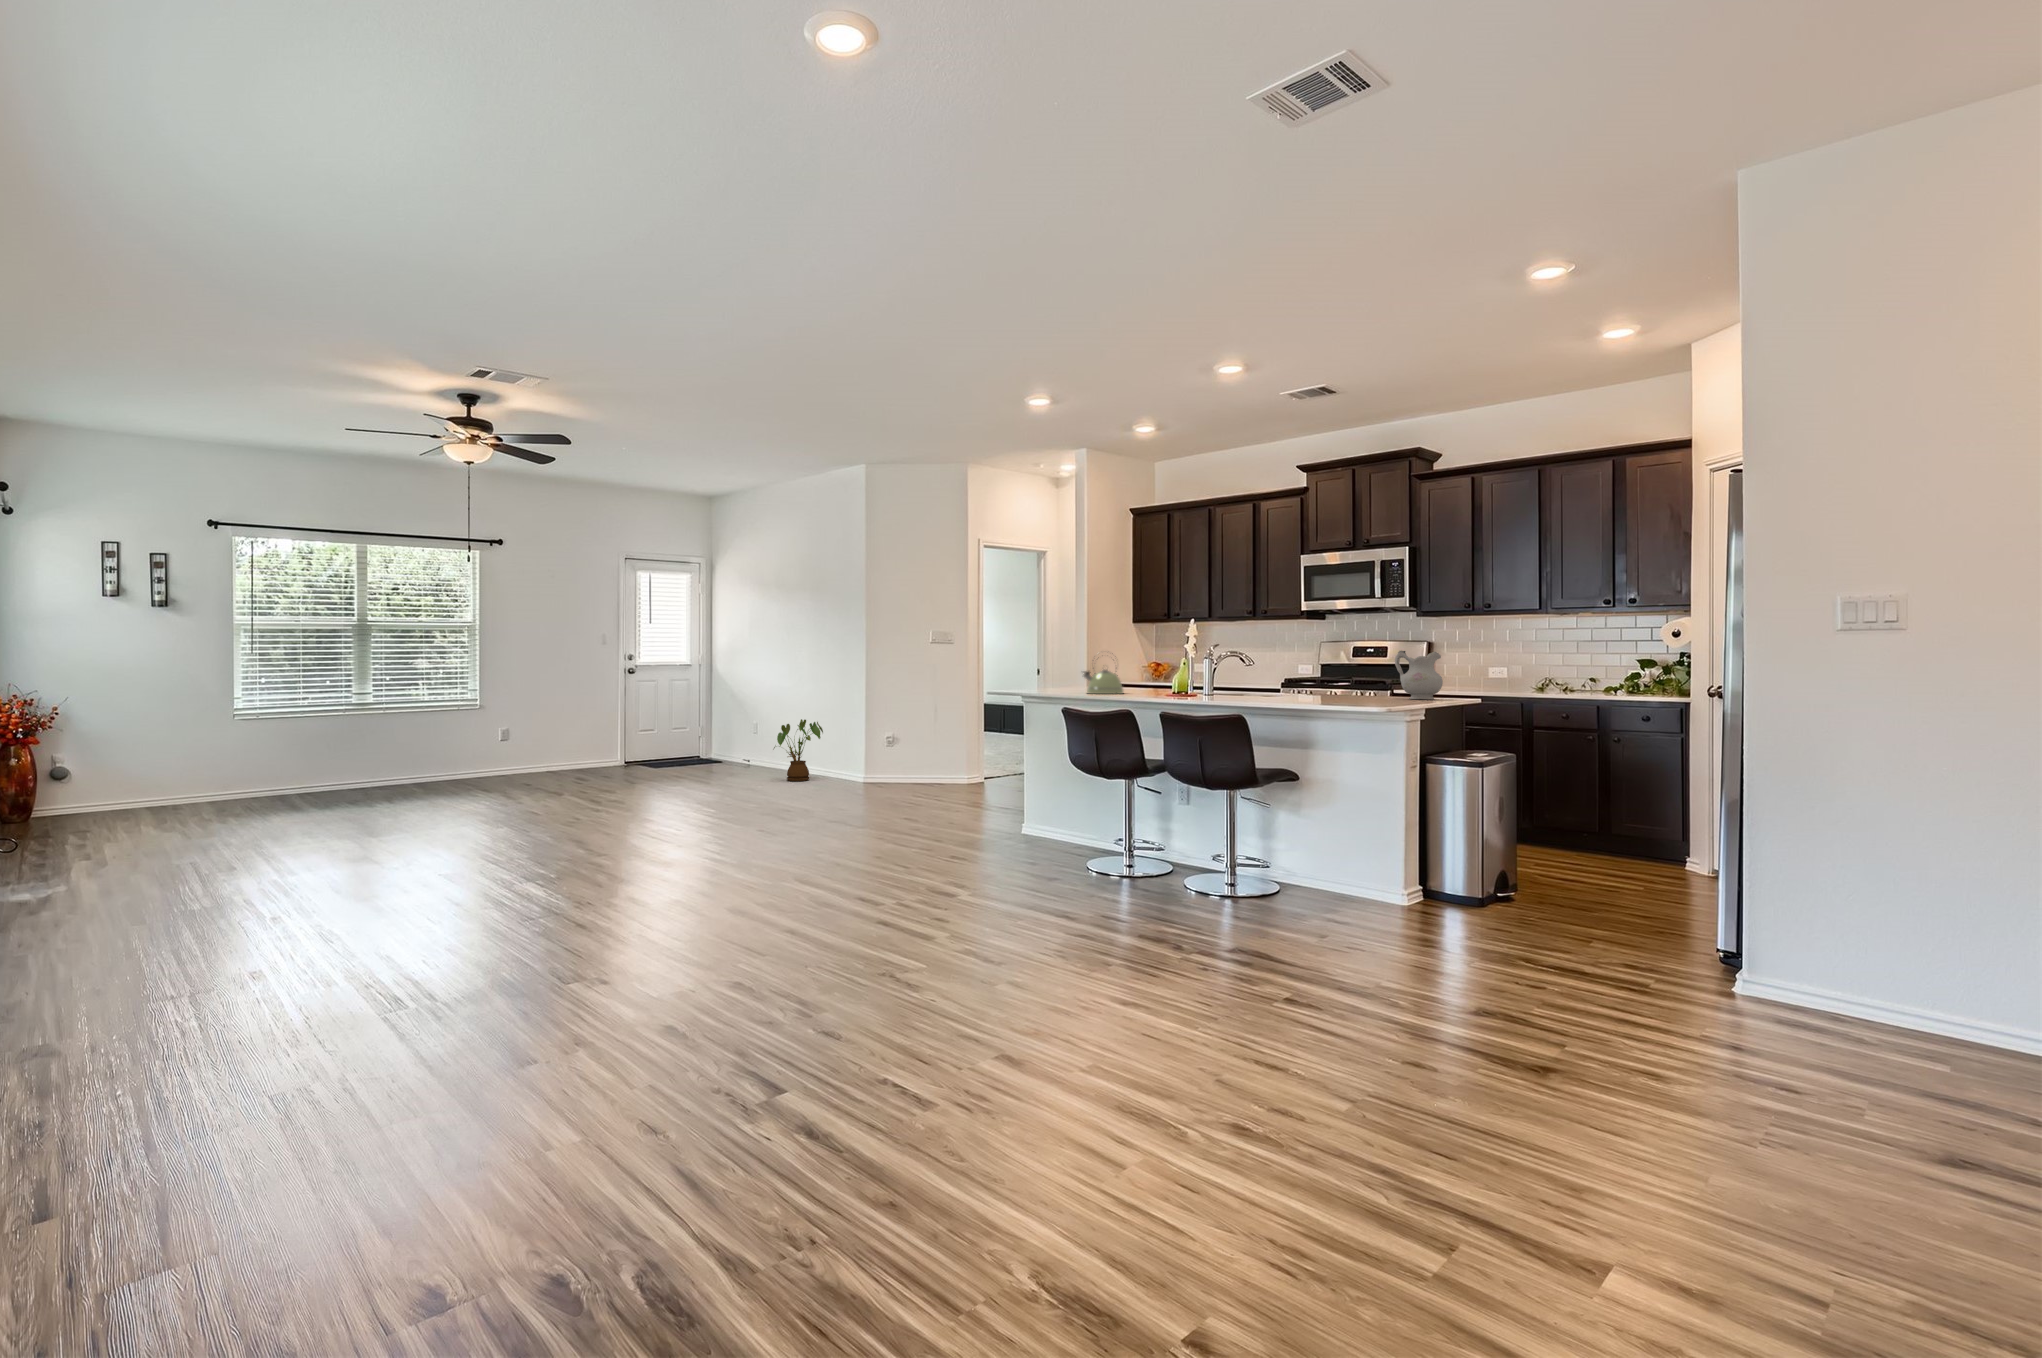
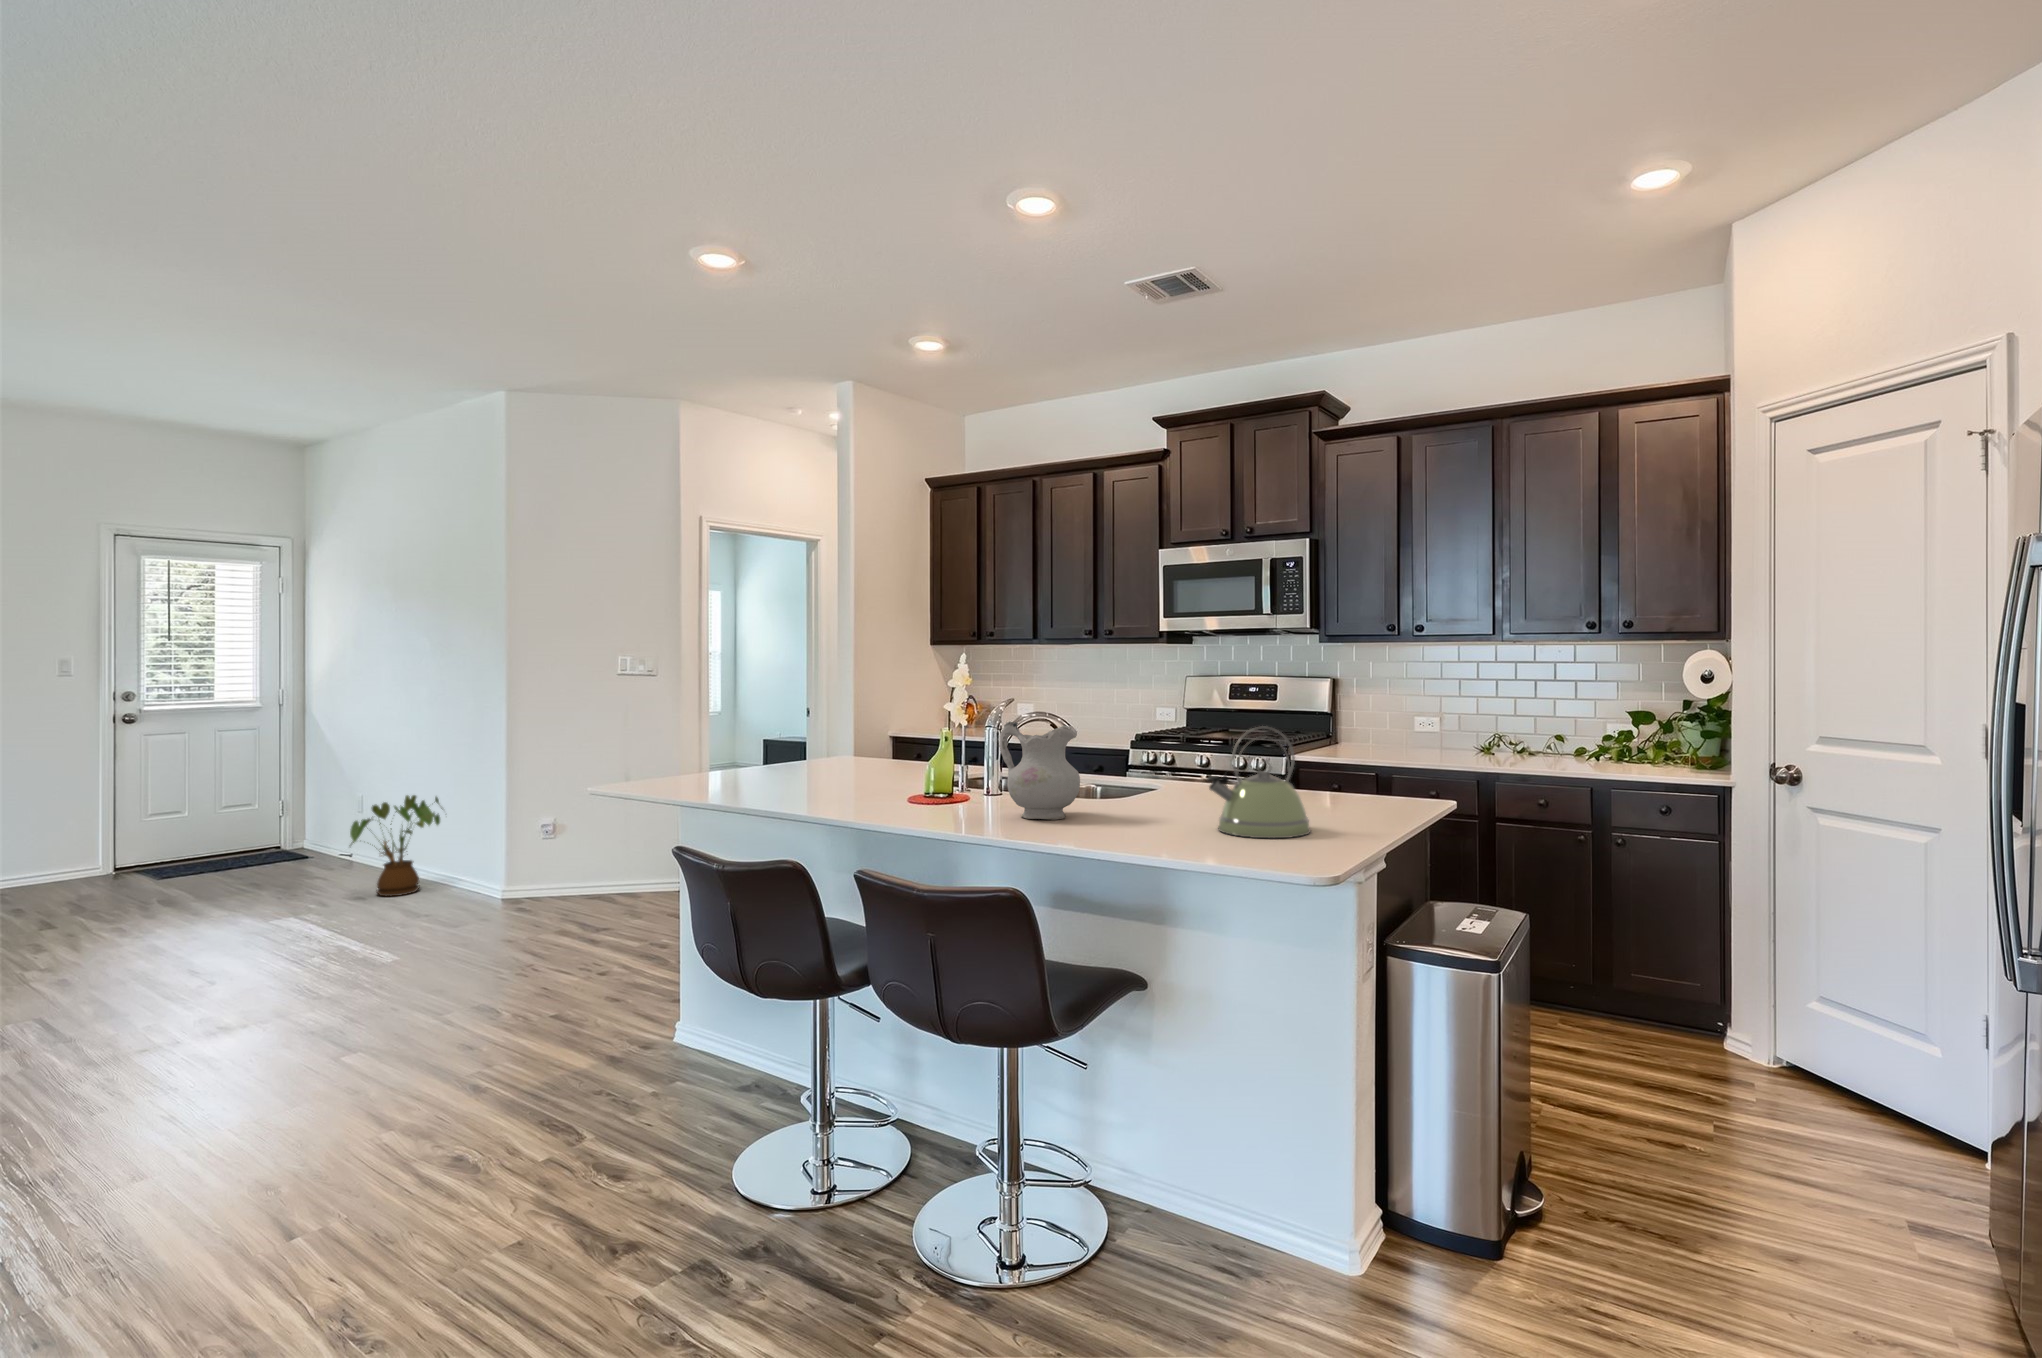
ceramic pitcher: present [1395,651,1443,700] -> present [1000,722,1080,820]
kettle: present [1083,668,1123,694] -> present [1207,726,1311,838]

